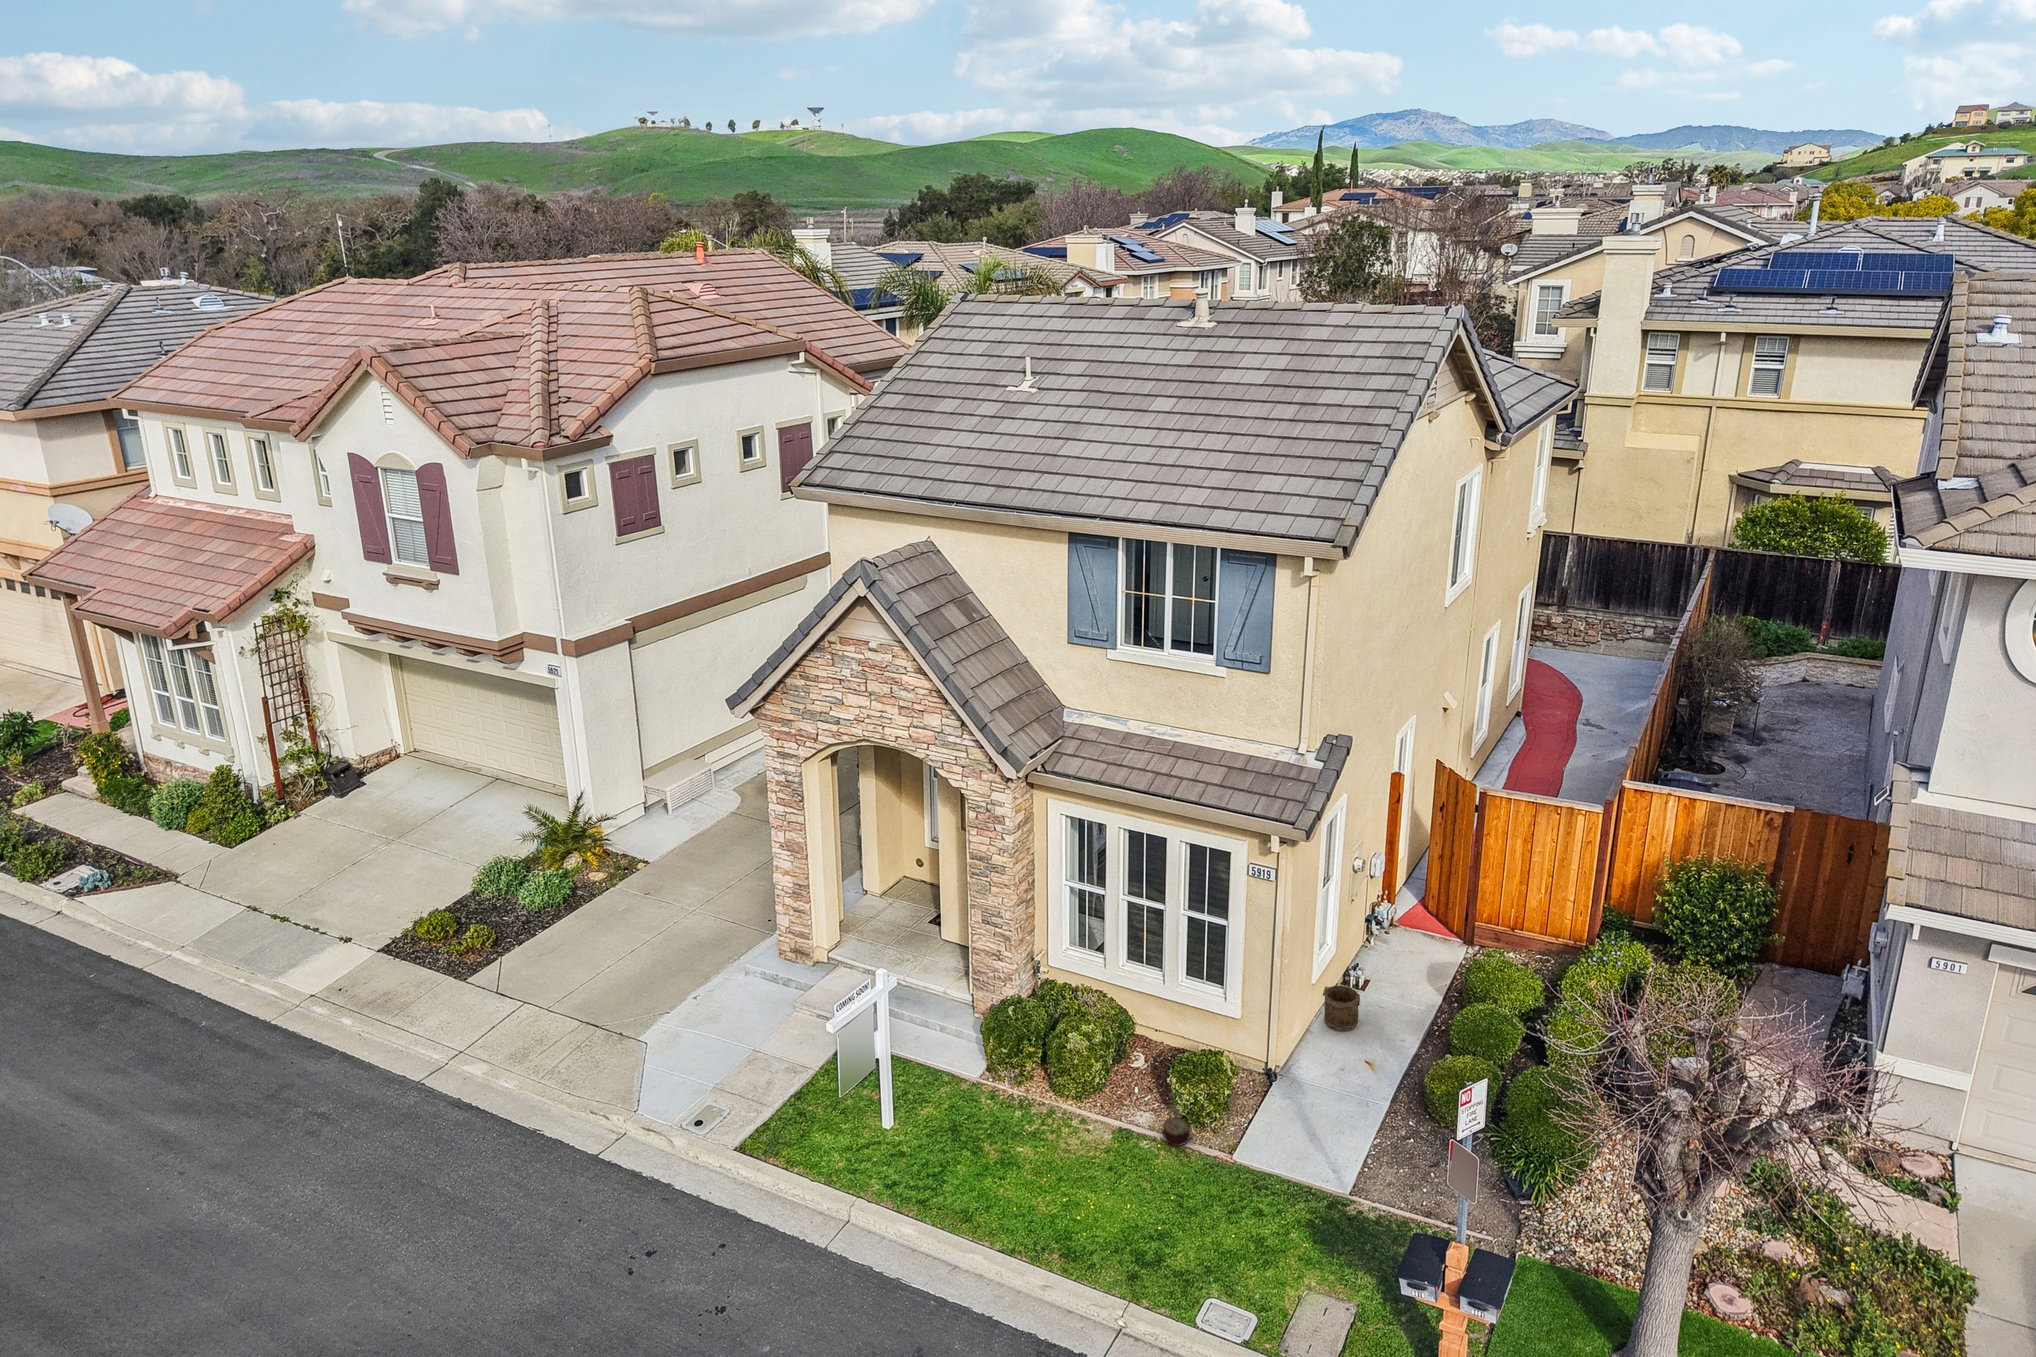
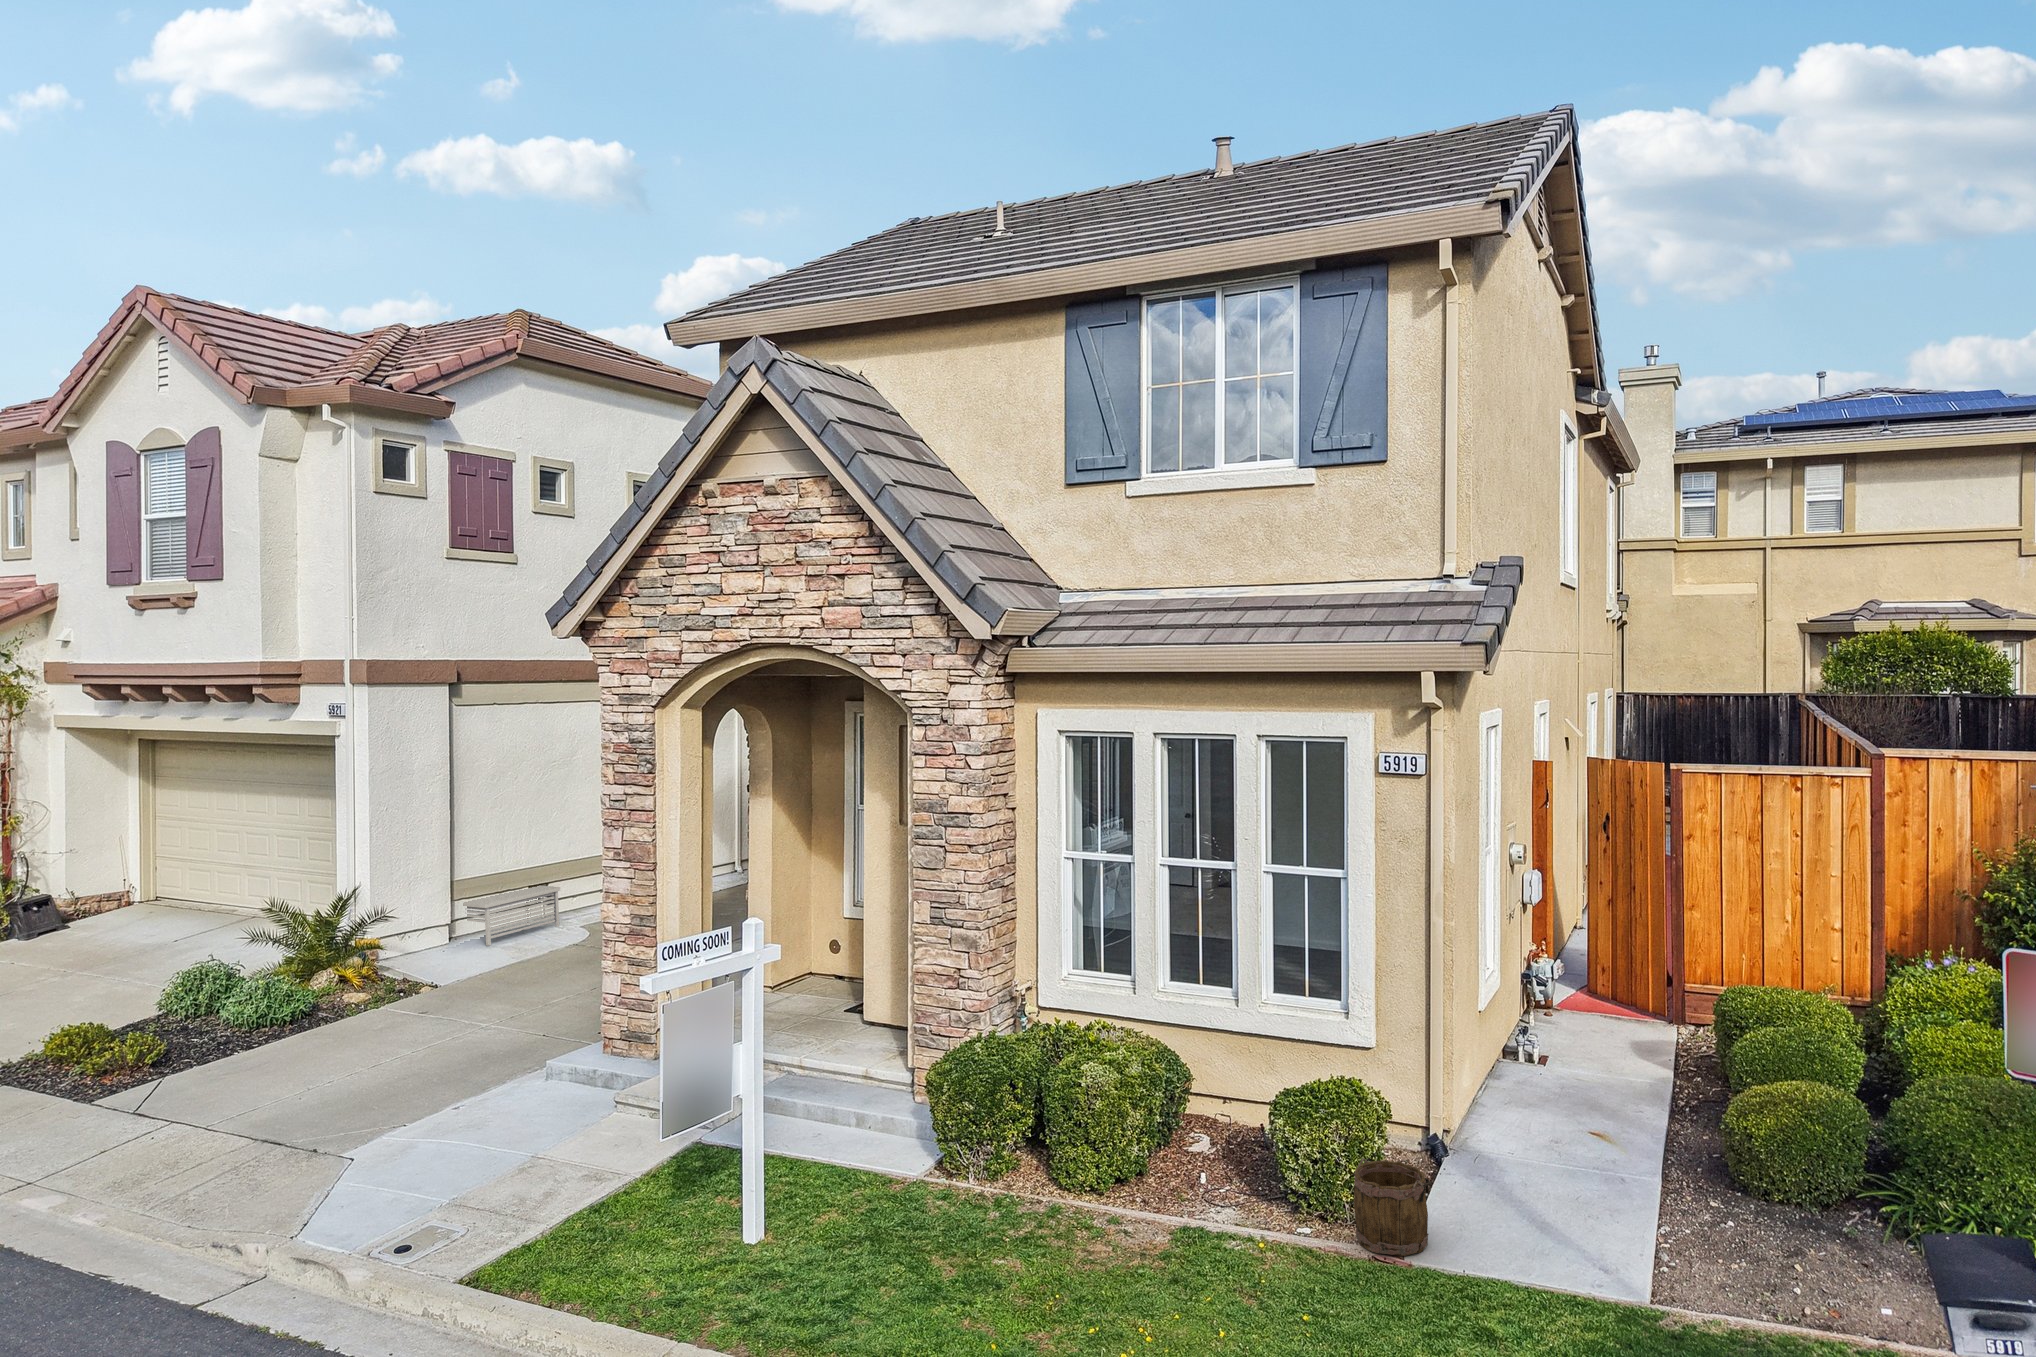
bucket: present [1323,985,1360,1031] -> present [1354,1158,1432,1256]
decorative plant: present [1163,1092,1191,1146] -> none [1265,1141,1317,1247]

